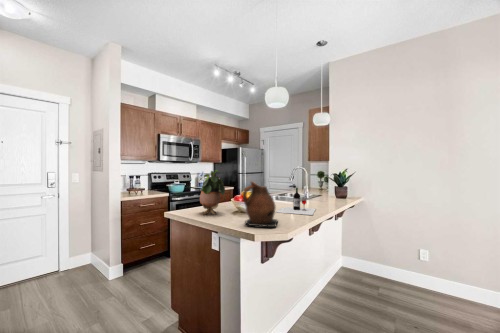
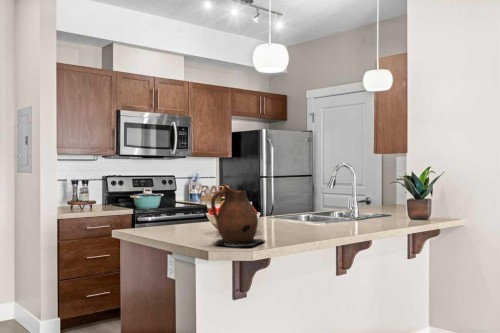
potted plant: present [200,170,225,215] -> none [162,168,198,233]
wine bottle: present [276,188,315,215] -> none [275,196,347,237]

